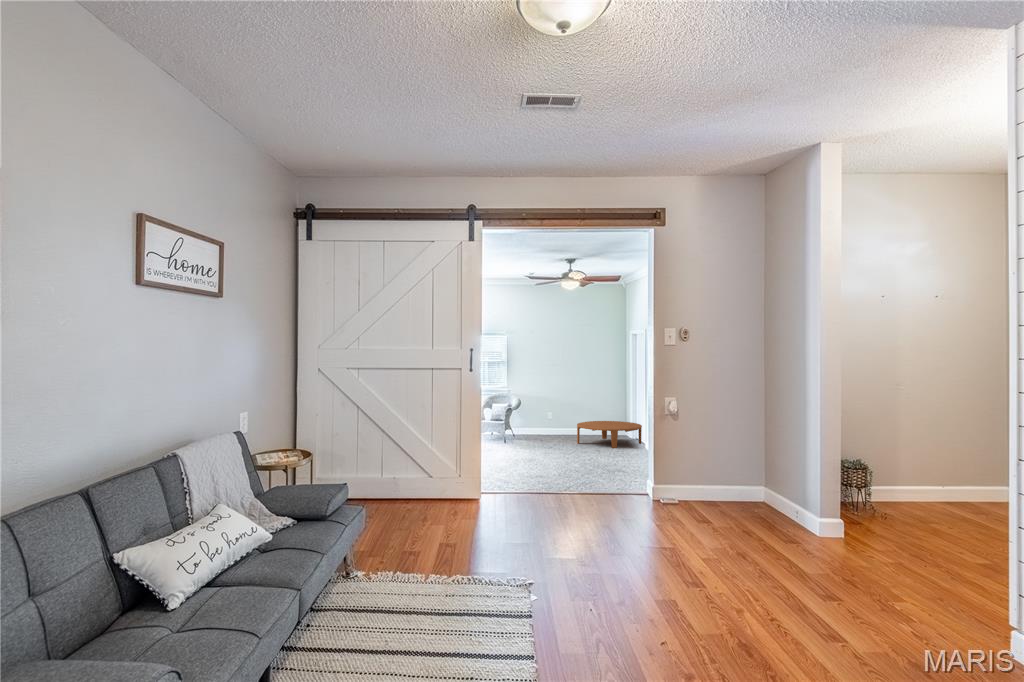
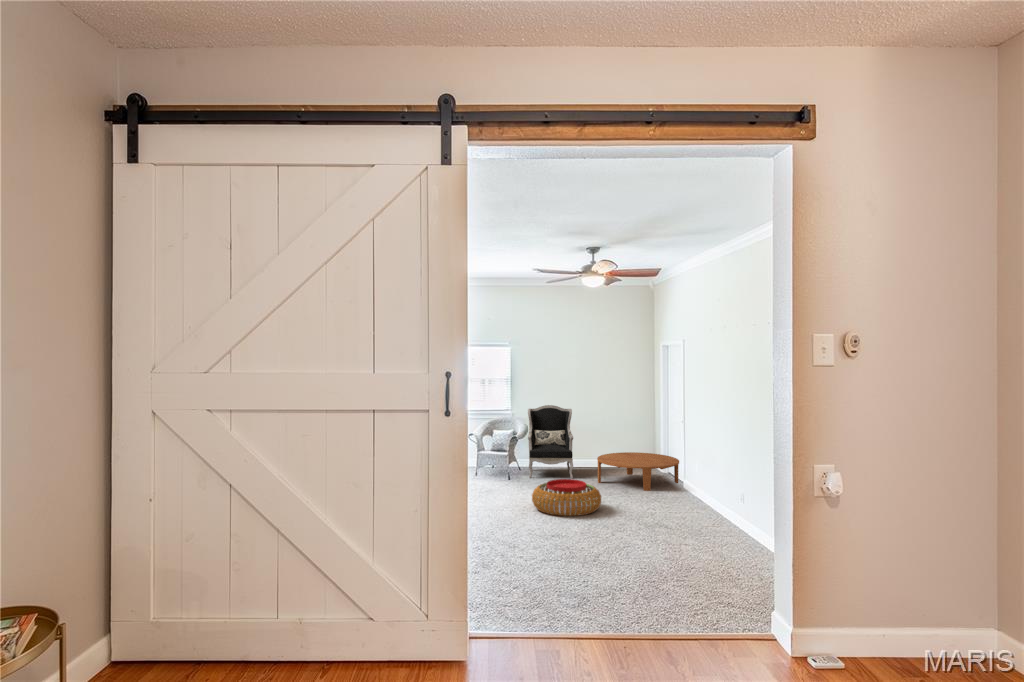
armchair: none [522,383,558,442] -> present [528,405,573,479]
pouf: none [523,436,575,461] -> present [532,479,601,516]

